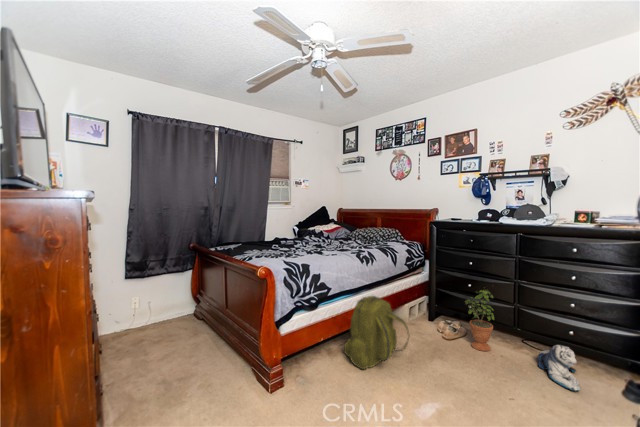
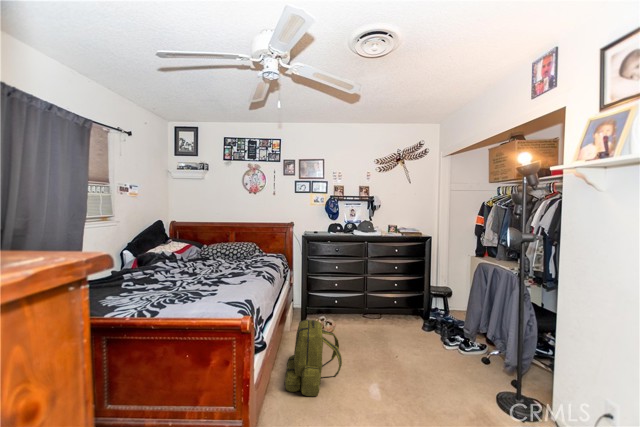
potted plant: present [465,289,494,351] -> none [343,286,363,335]
plush toy: present [538,345,580,391] -> none [385,313,416,339]

